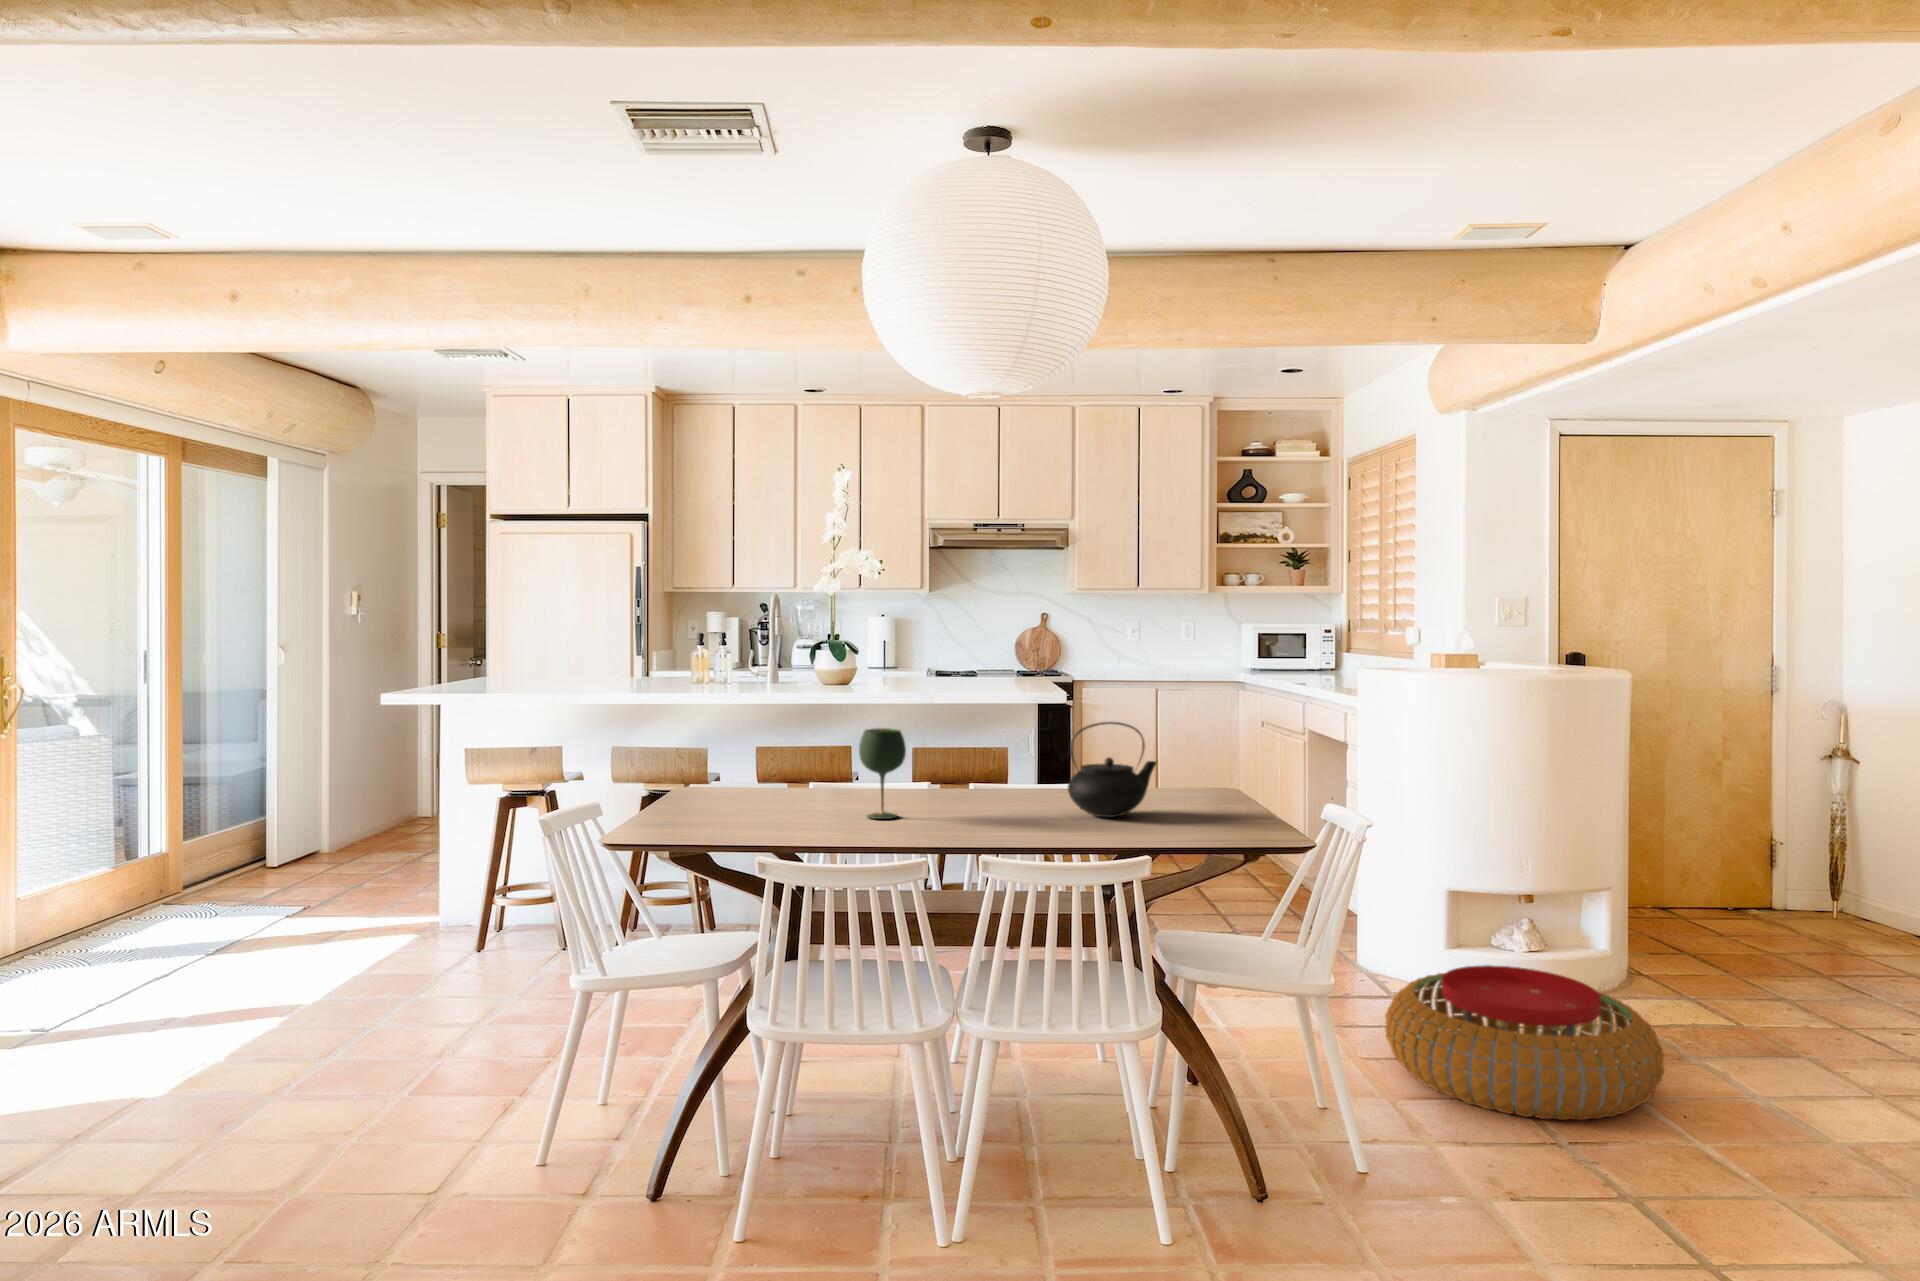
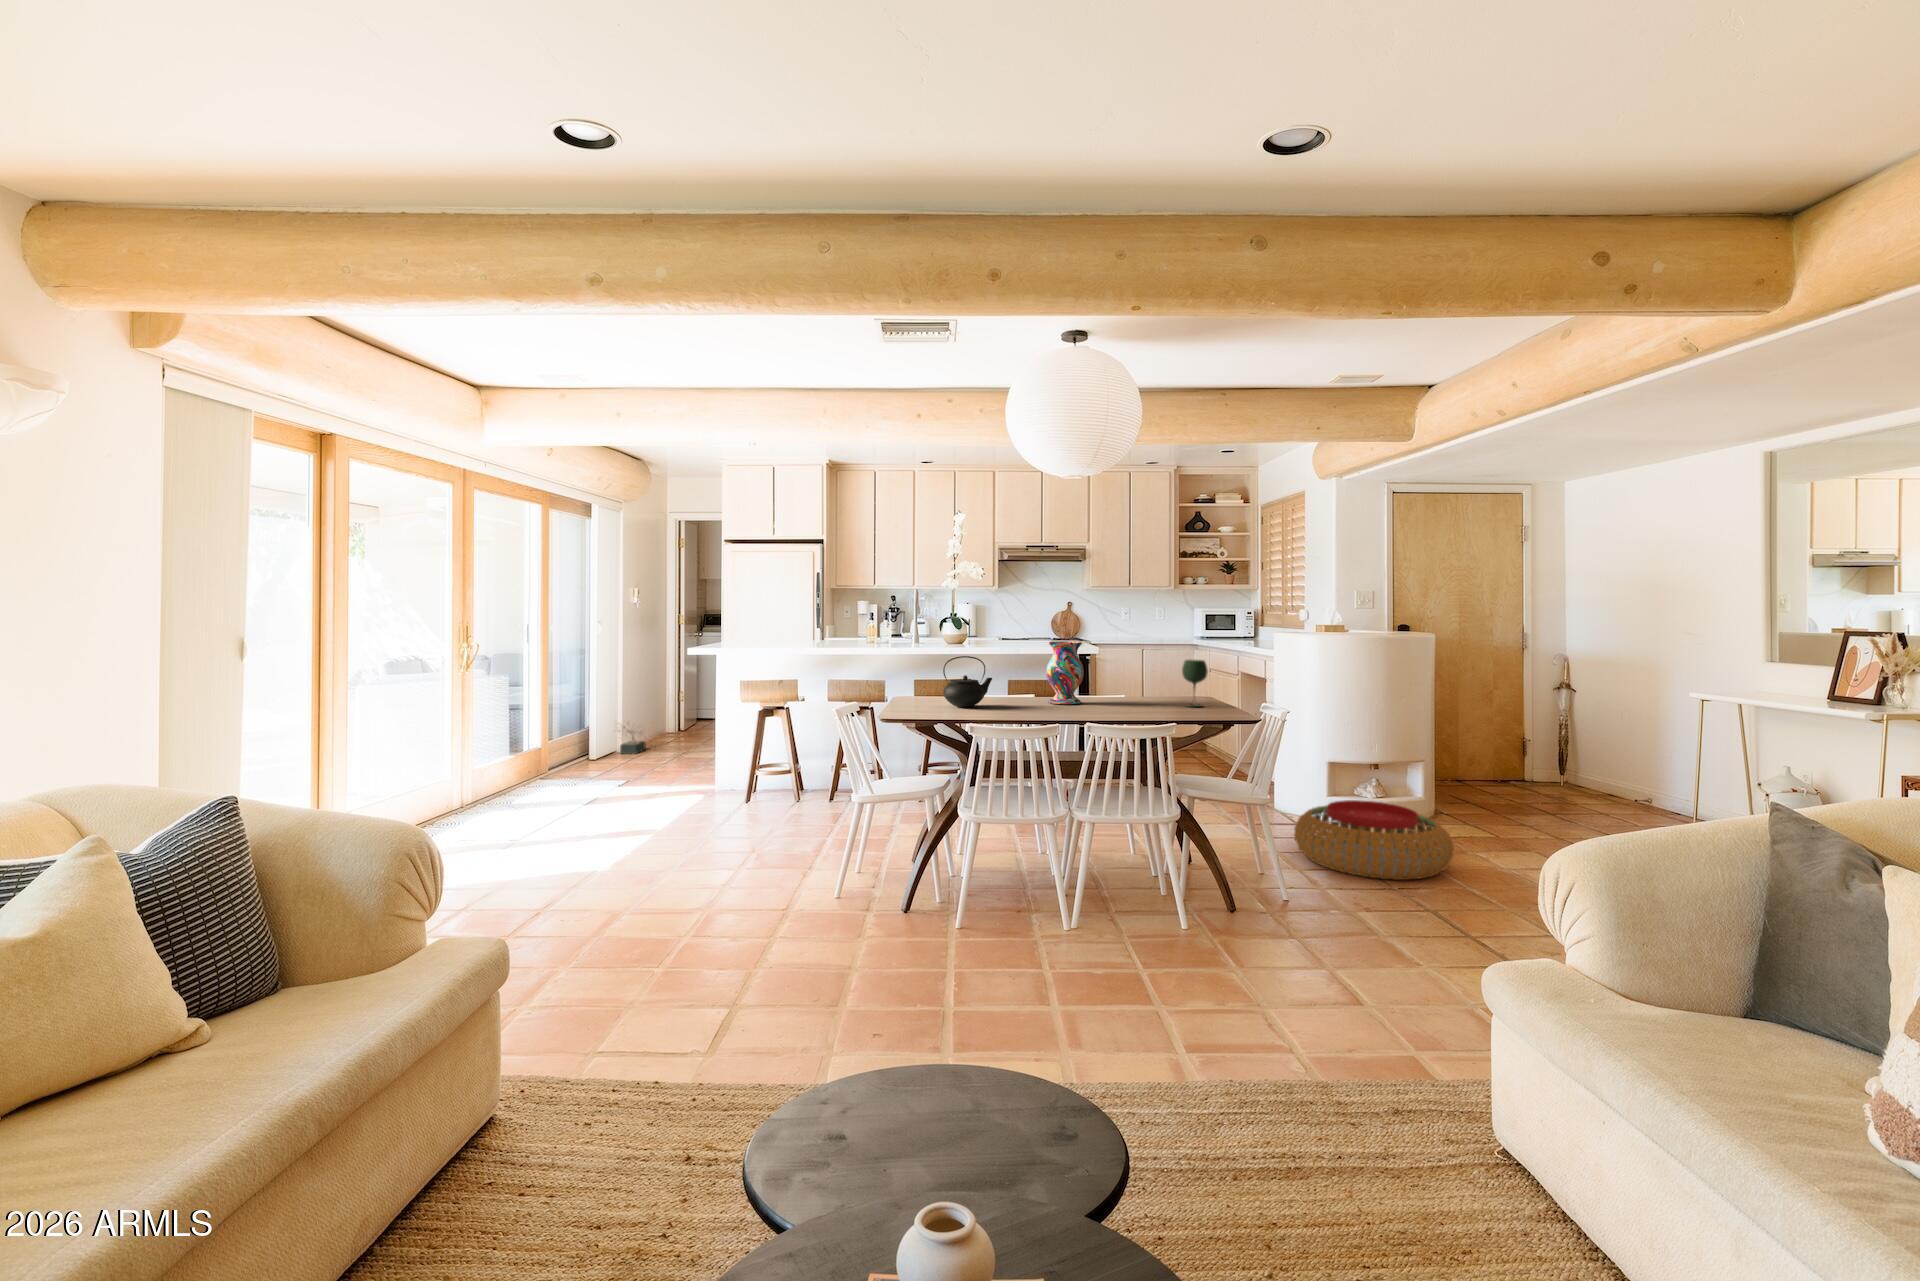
vase: none [947,689,1013,801] -> present [1046,641,1084,704]
teapot: present [1068,722,1157,817] -> present [943,656,992,707]
wine glass: present [859,728,906,819] -> present [1182,660,1208,707]
decorative plant: none [298,804,358,859] -> present [618,723,646,754]

